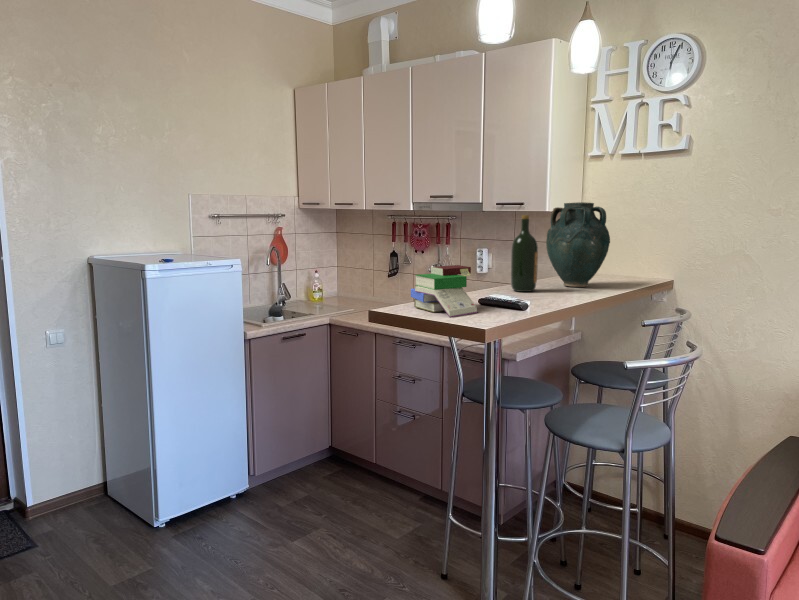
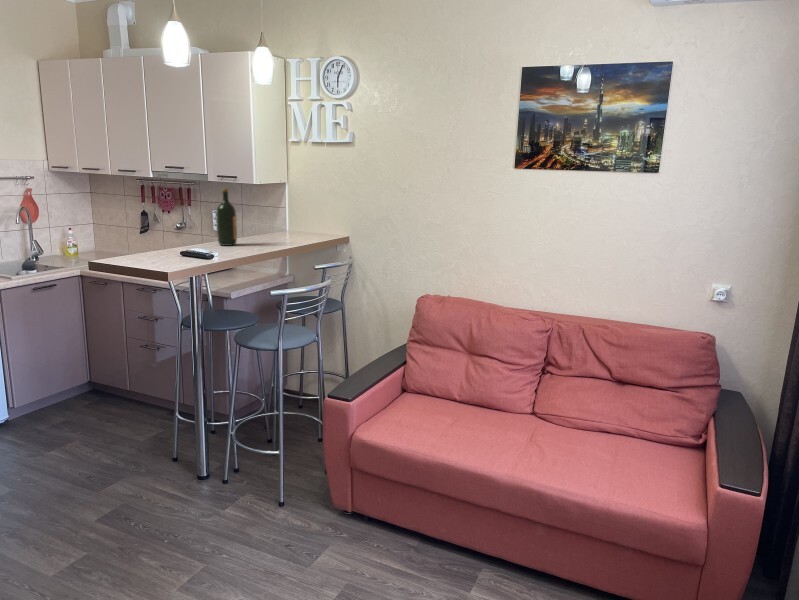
vase: present [546,202,610,287] -> none [248,179,294,242]
book: present [411,265,478,318] -> none [126,227,174,265]

